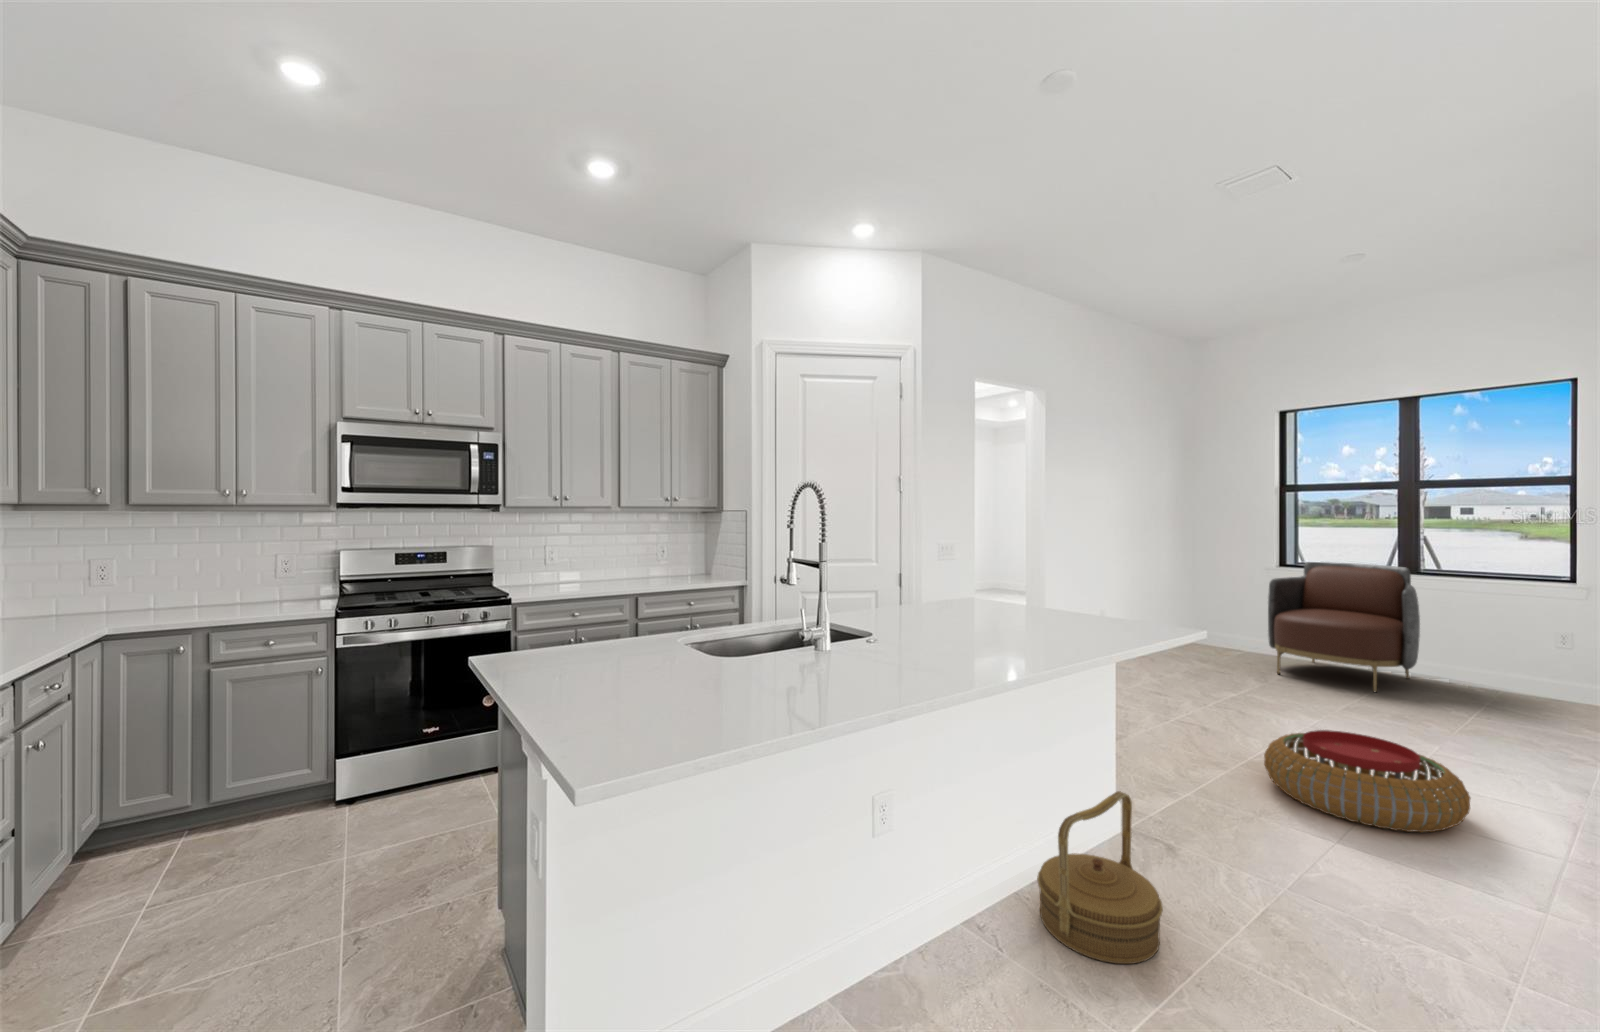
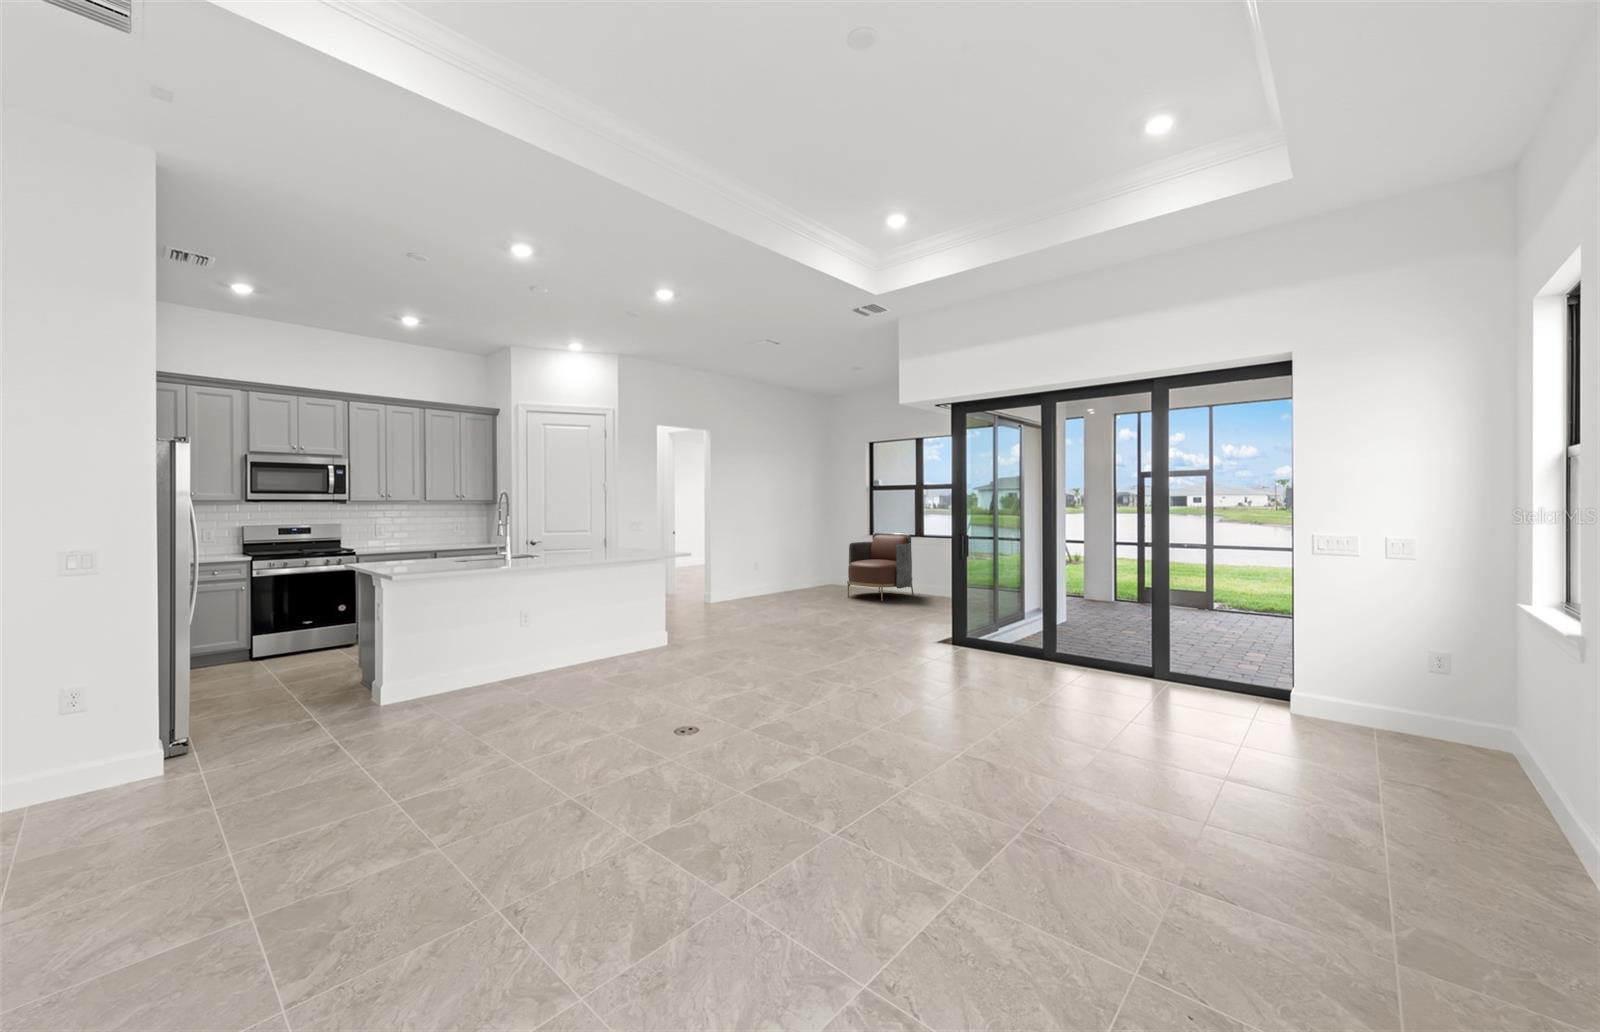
pouf: present [1264,730,1471,832] -> none [756,605,824,638]
woven basket: present [1037,791,1163,964] -> none [600,613,645,667]

